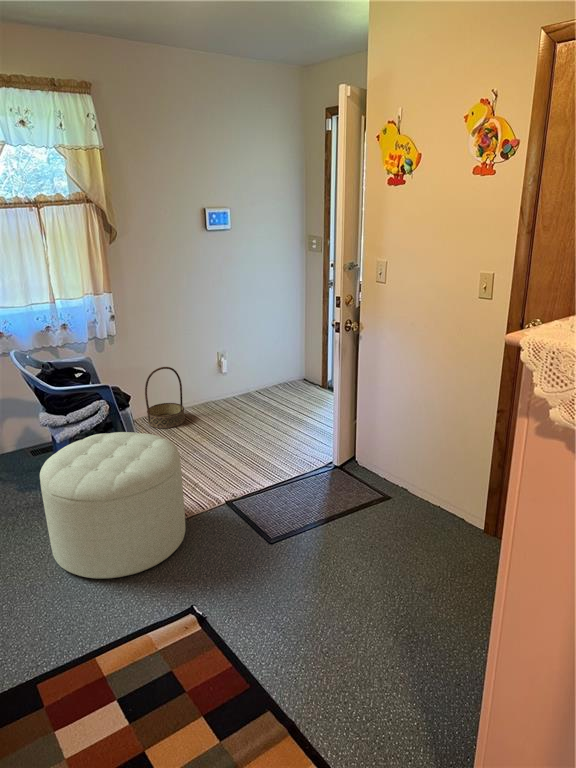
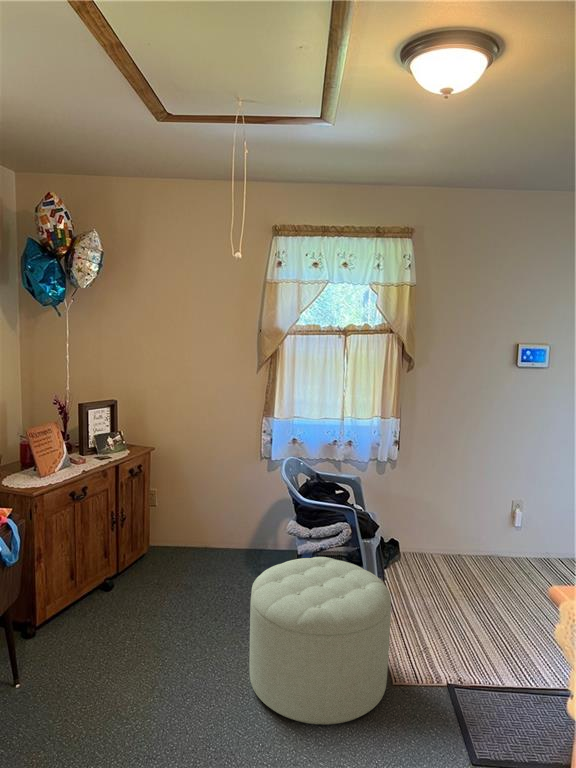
basket: present [145,367,185,428] -> none [414,504,458,572]

